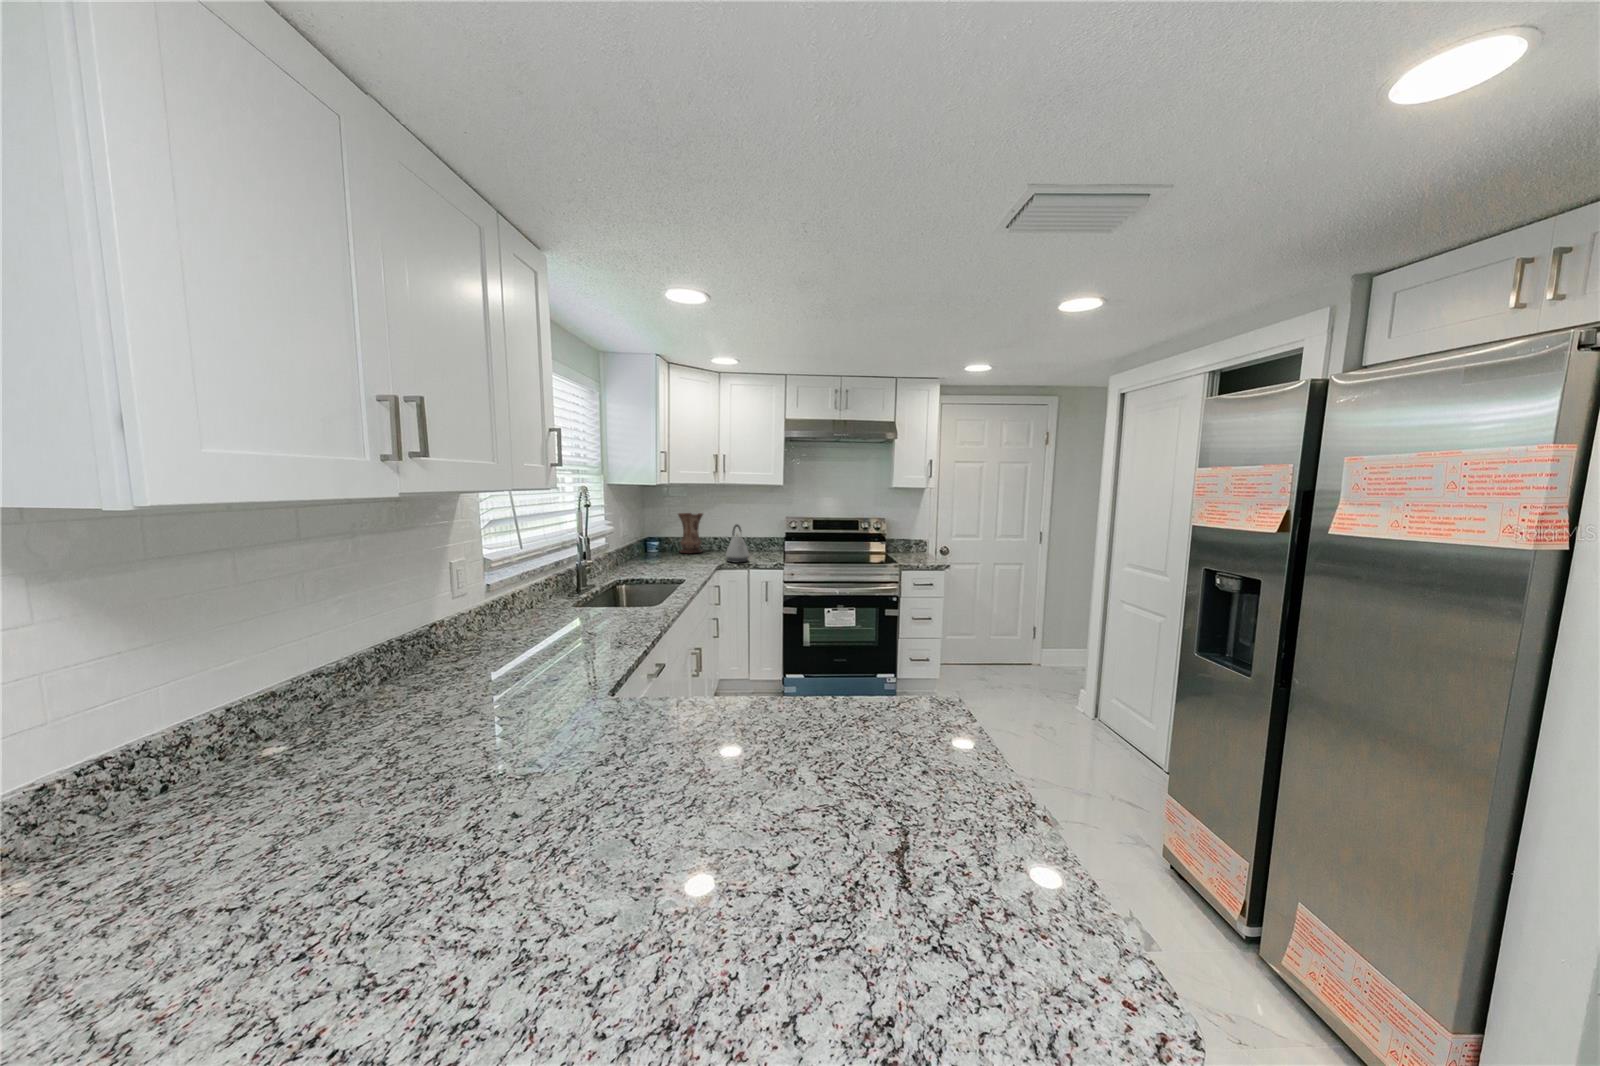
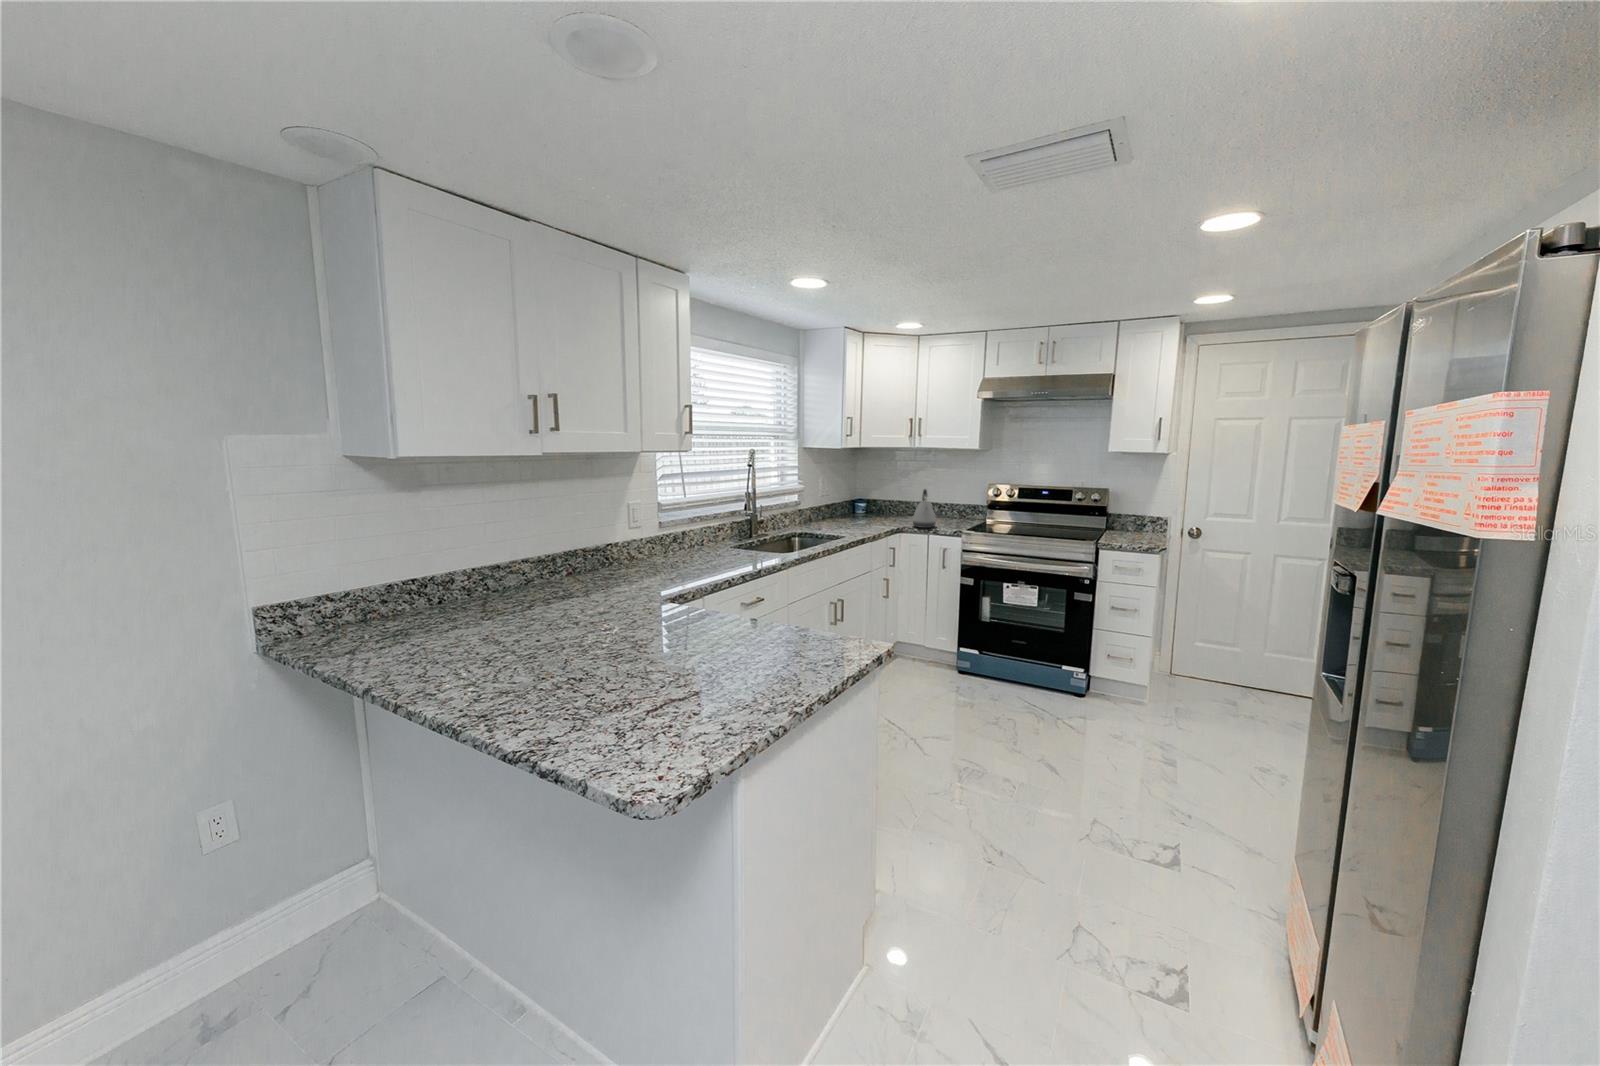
vase: present [678,513,703,553] -> none [878,477,904,517]

